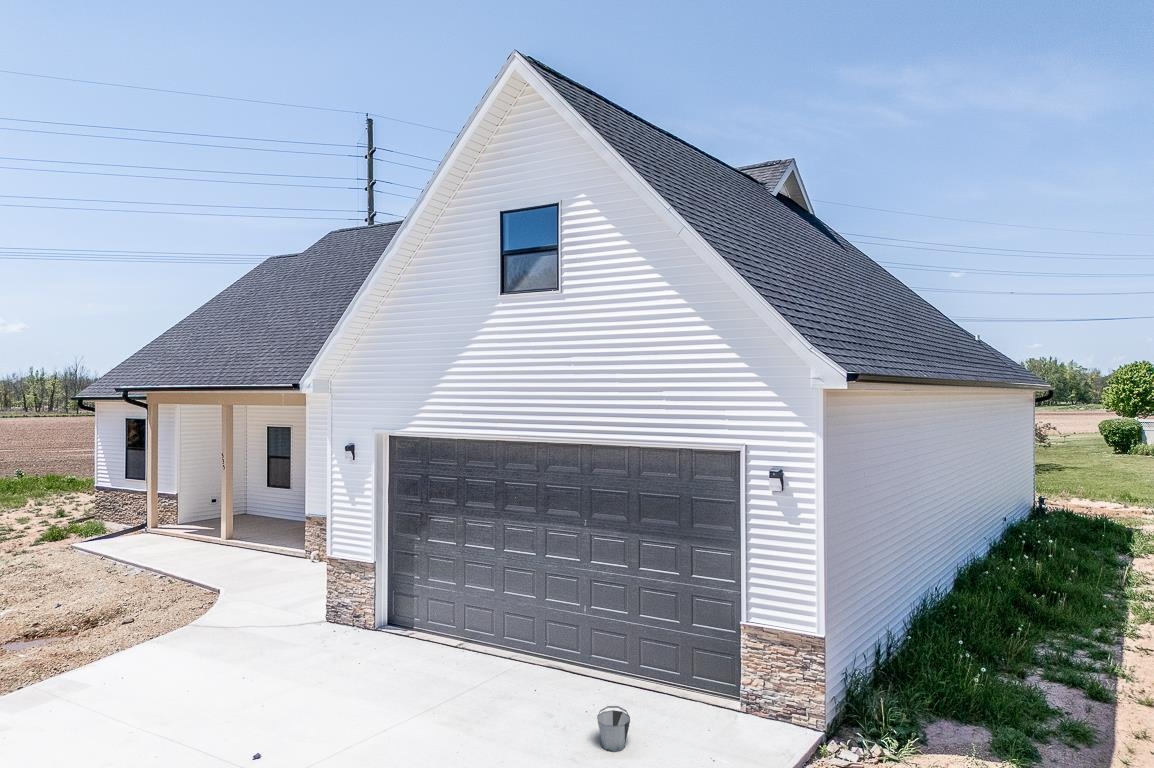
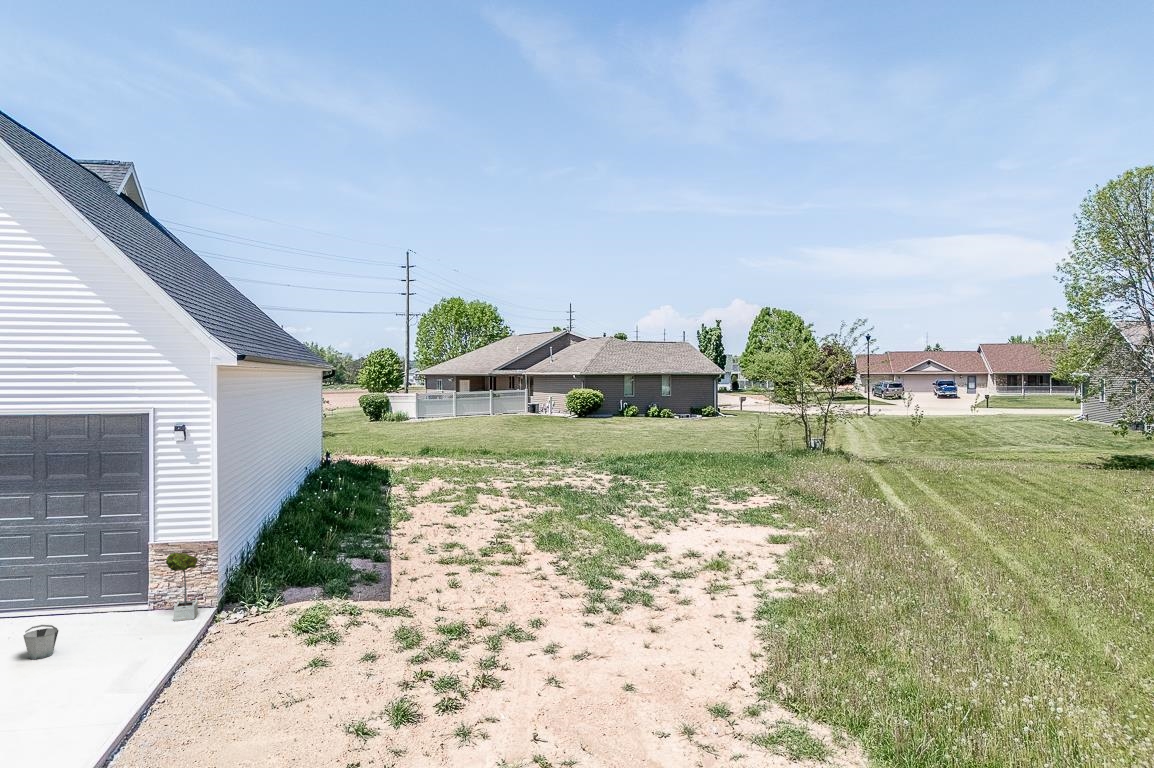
potted tree: none [756,645,798,748] -> present [166,553,198,621]

